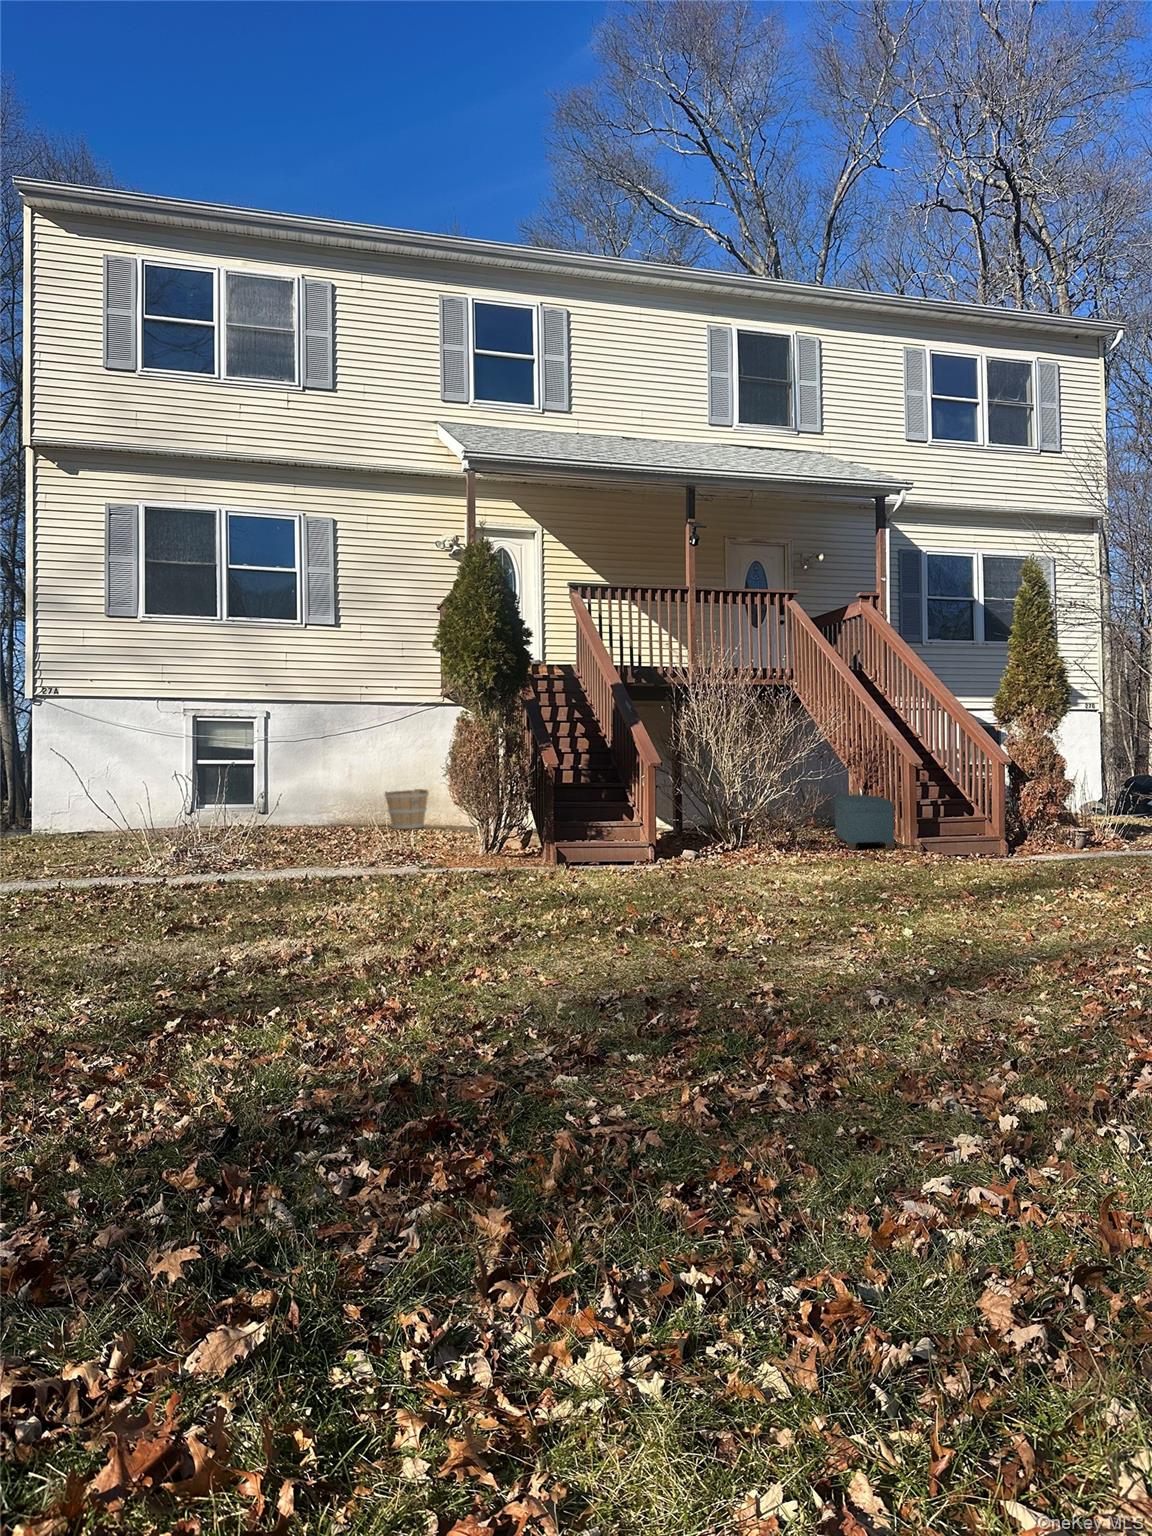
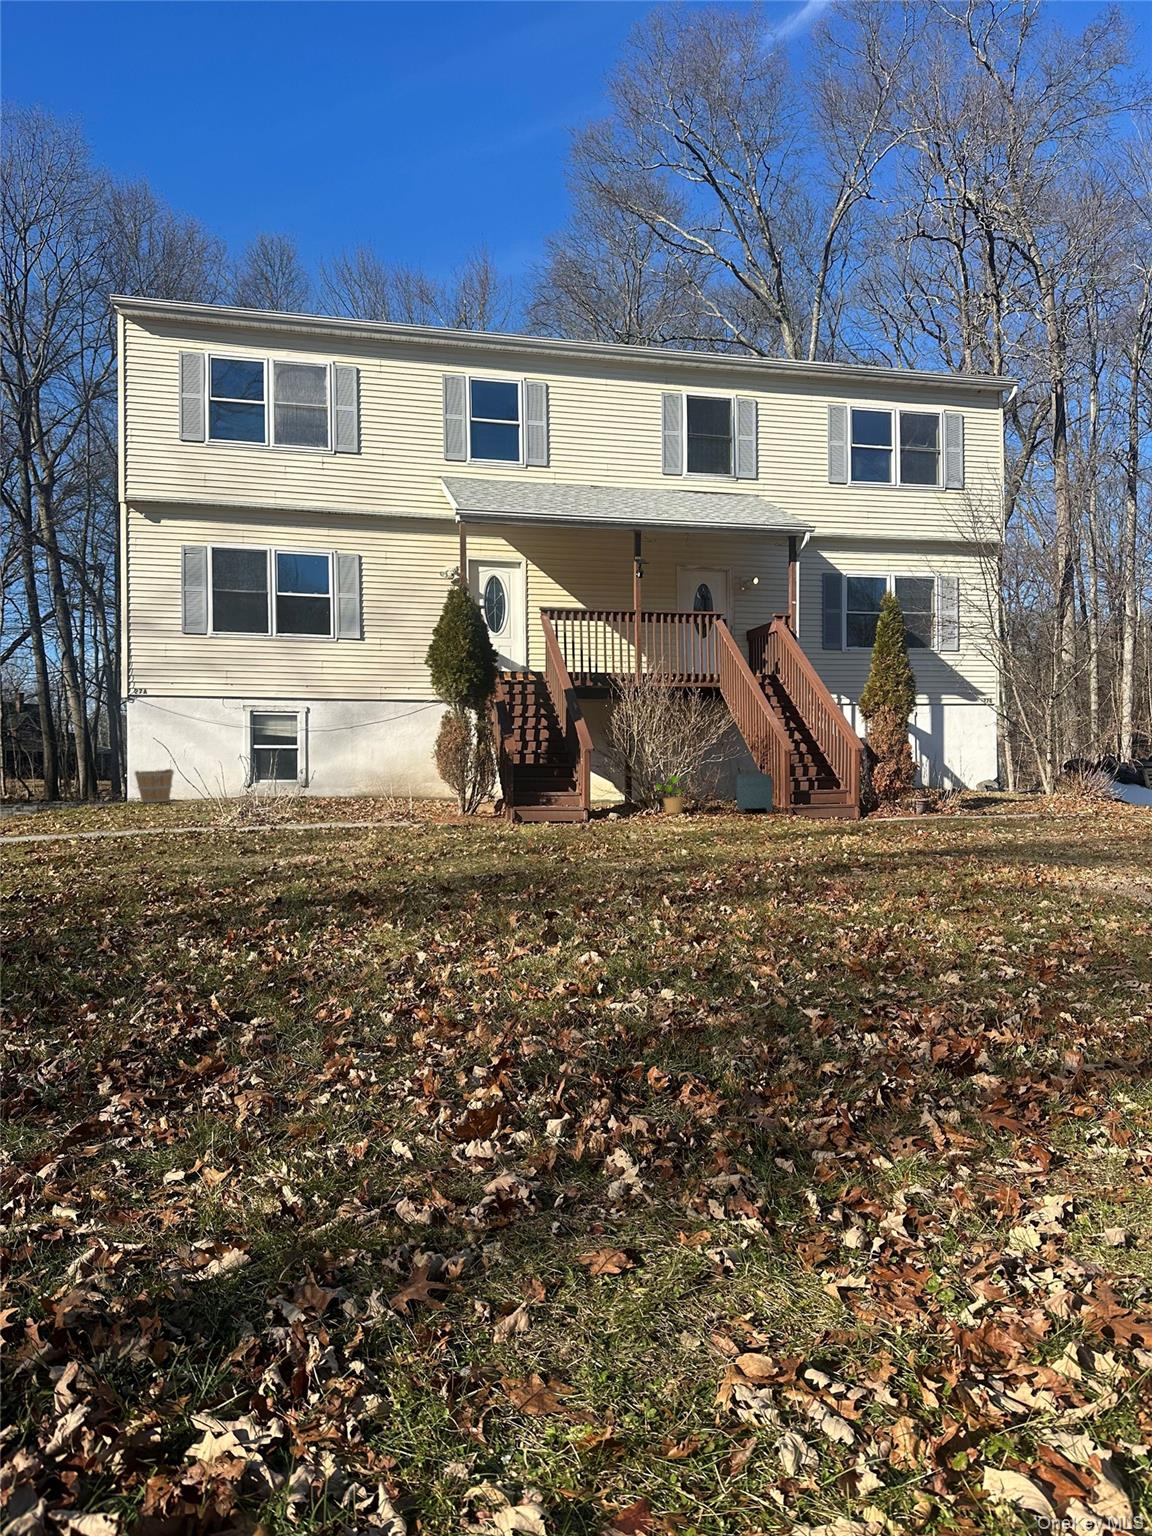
wooden bucket: present [385,789,429,829] -> present [135,769,174,803]
potted plant: none [734,799,780,849] -> present [655,776,686,813]

